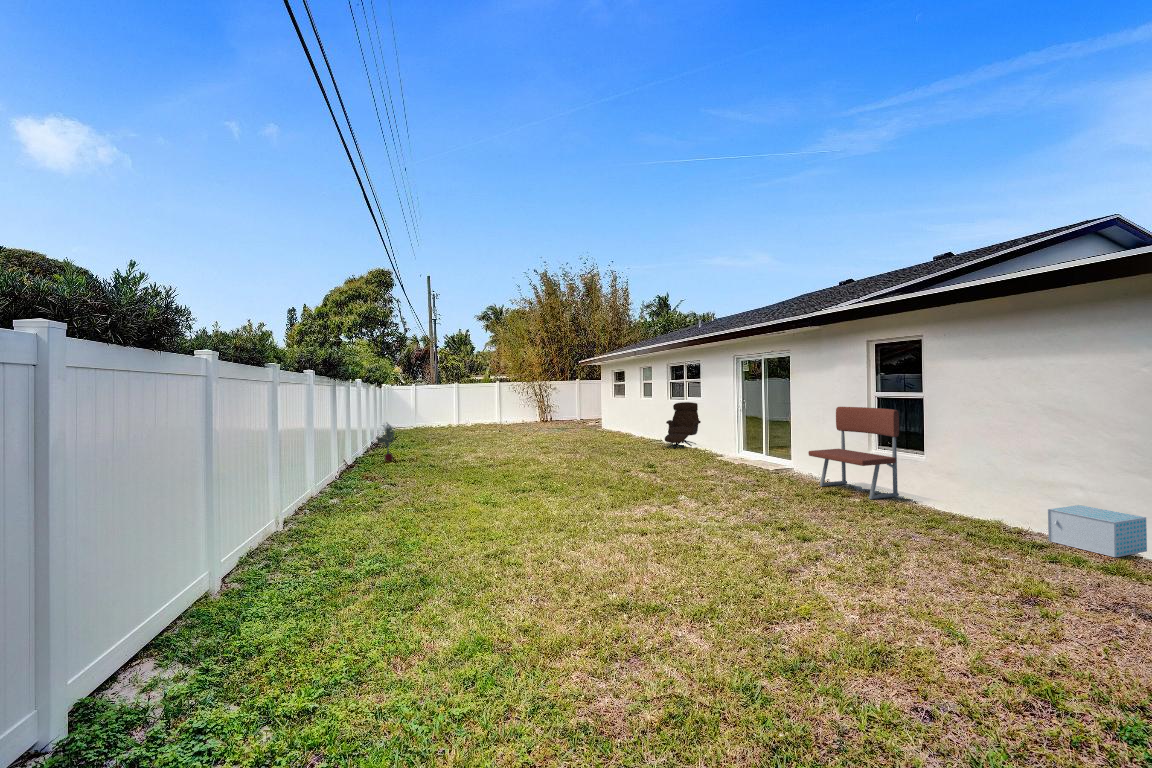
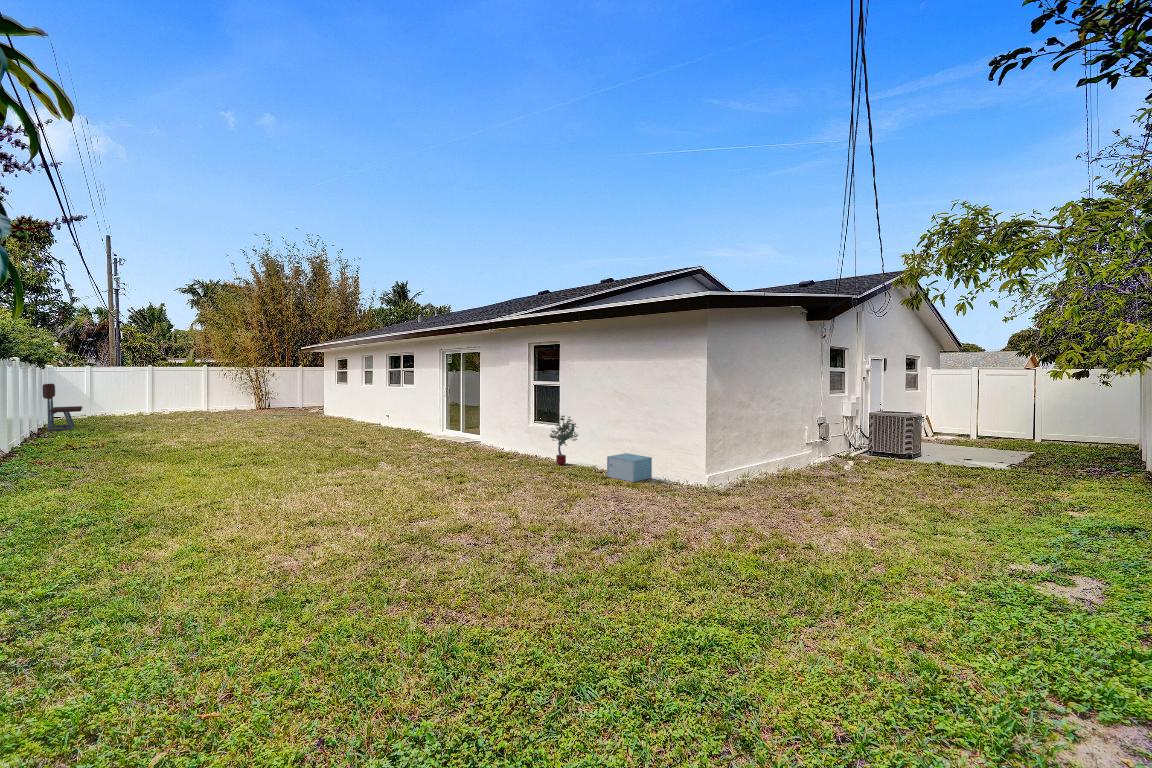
lounge chair: present [665,402,701,449] -> none [379,389,415,431]
bench: present [808,407,899,499] -> present [43,383,82,431]
potted tree: present [376,423,395,462] -> present [549,416,578,465]

